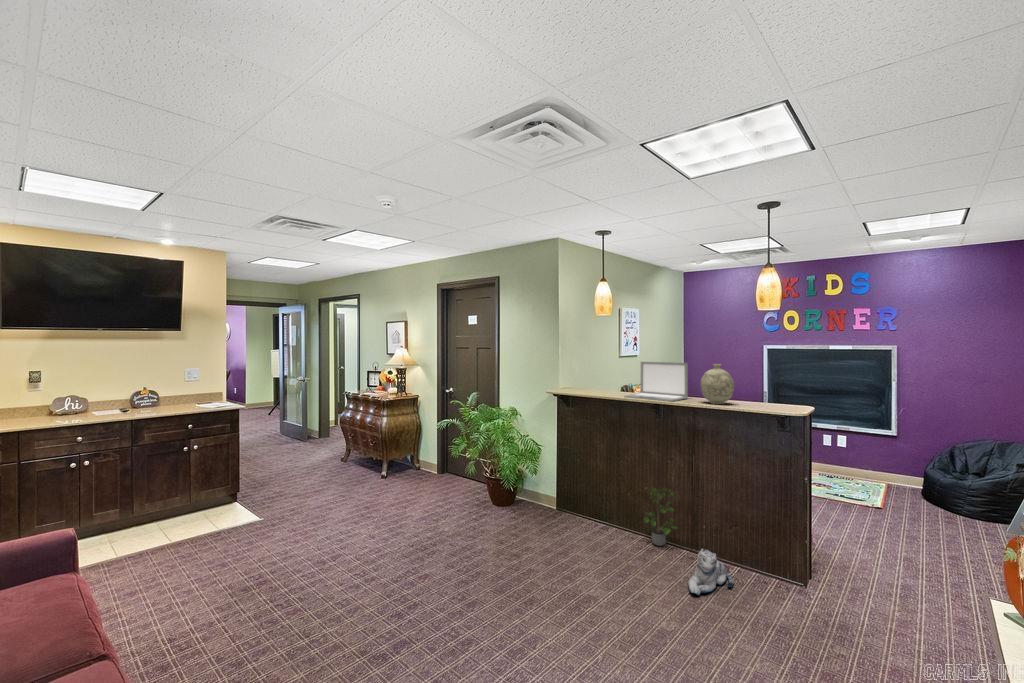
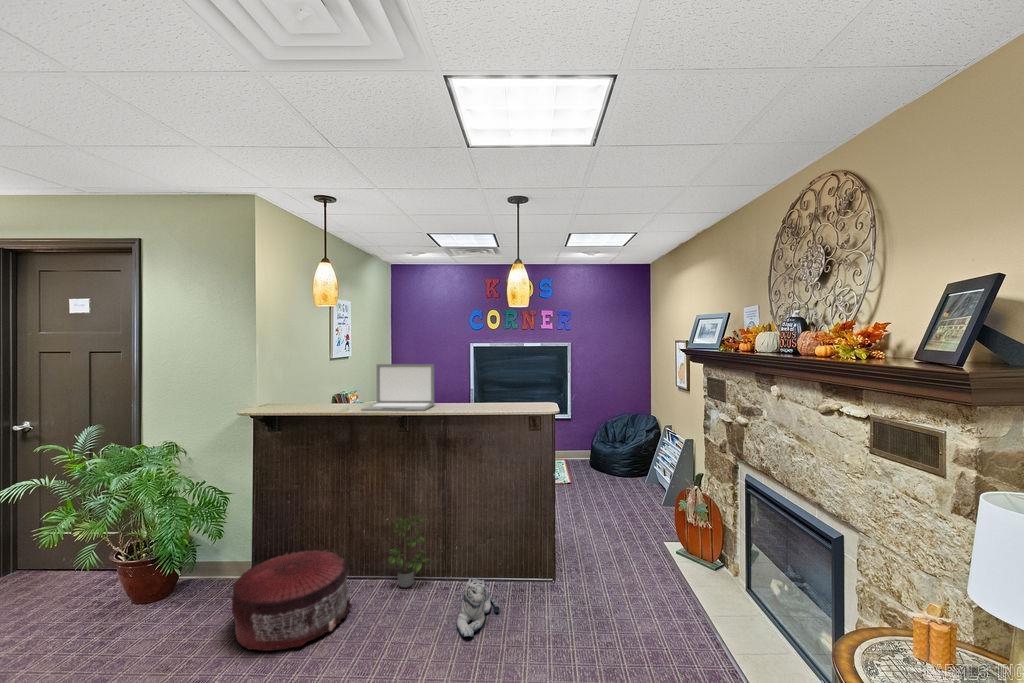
decorative vase: present [700,364,734,404] -> none [453,364,488,409]
pouf: none [536,493,612,556] -> present [231,549,352,651]

